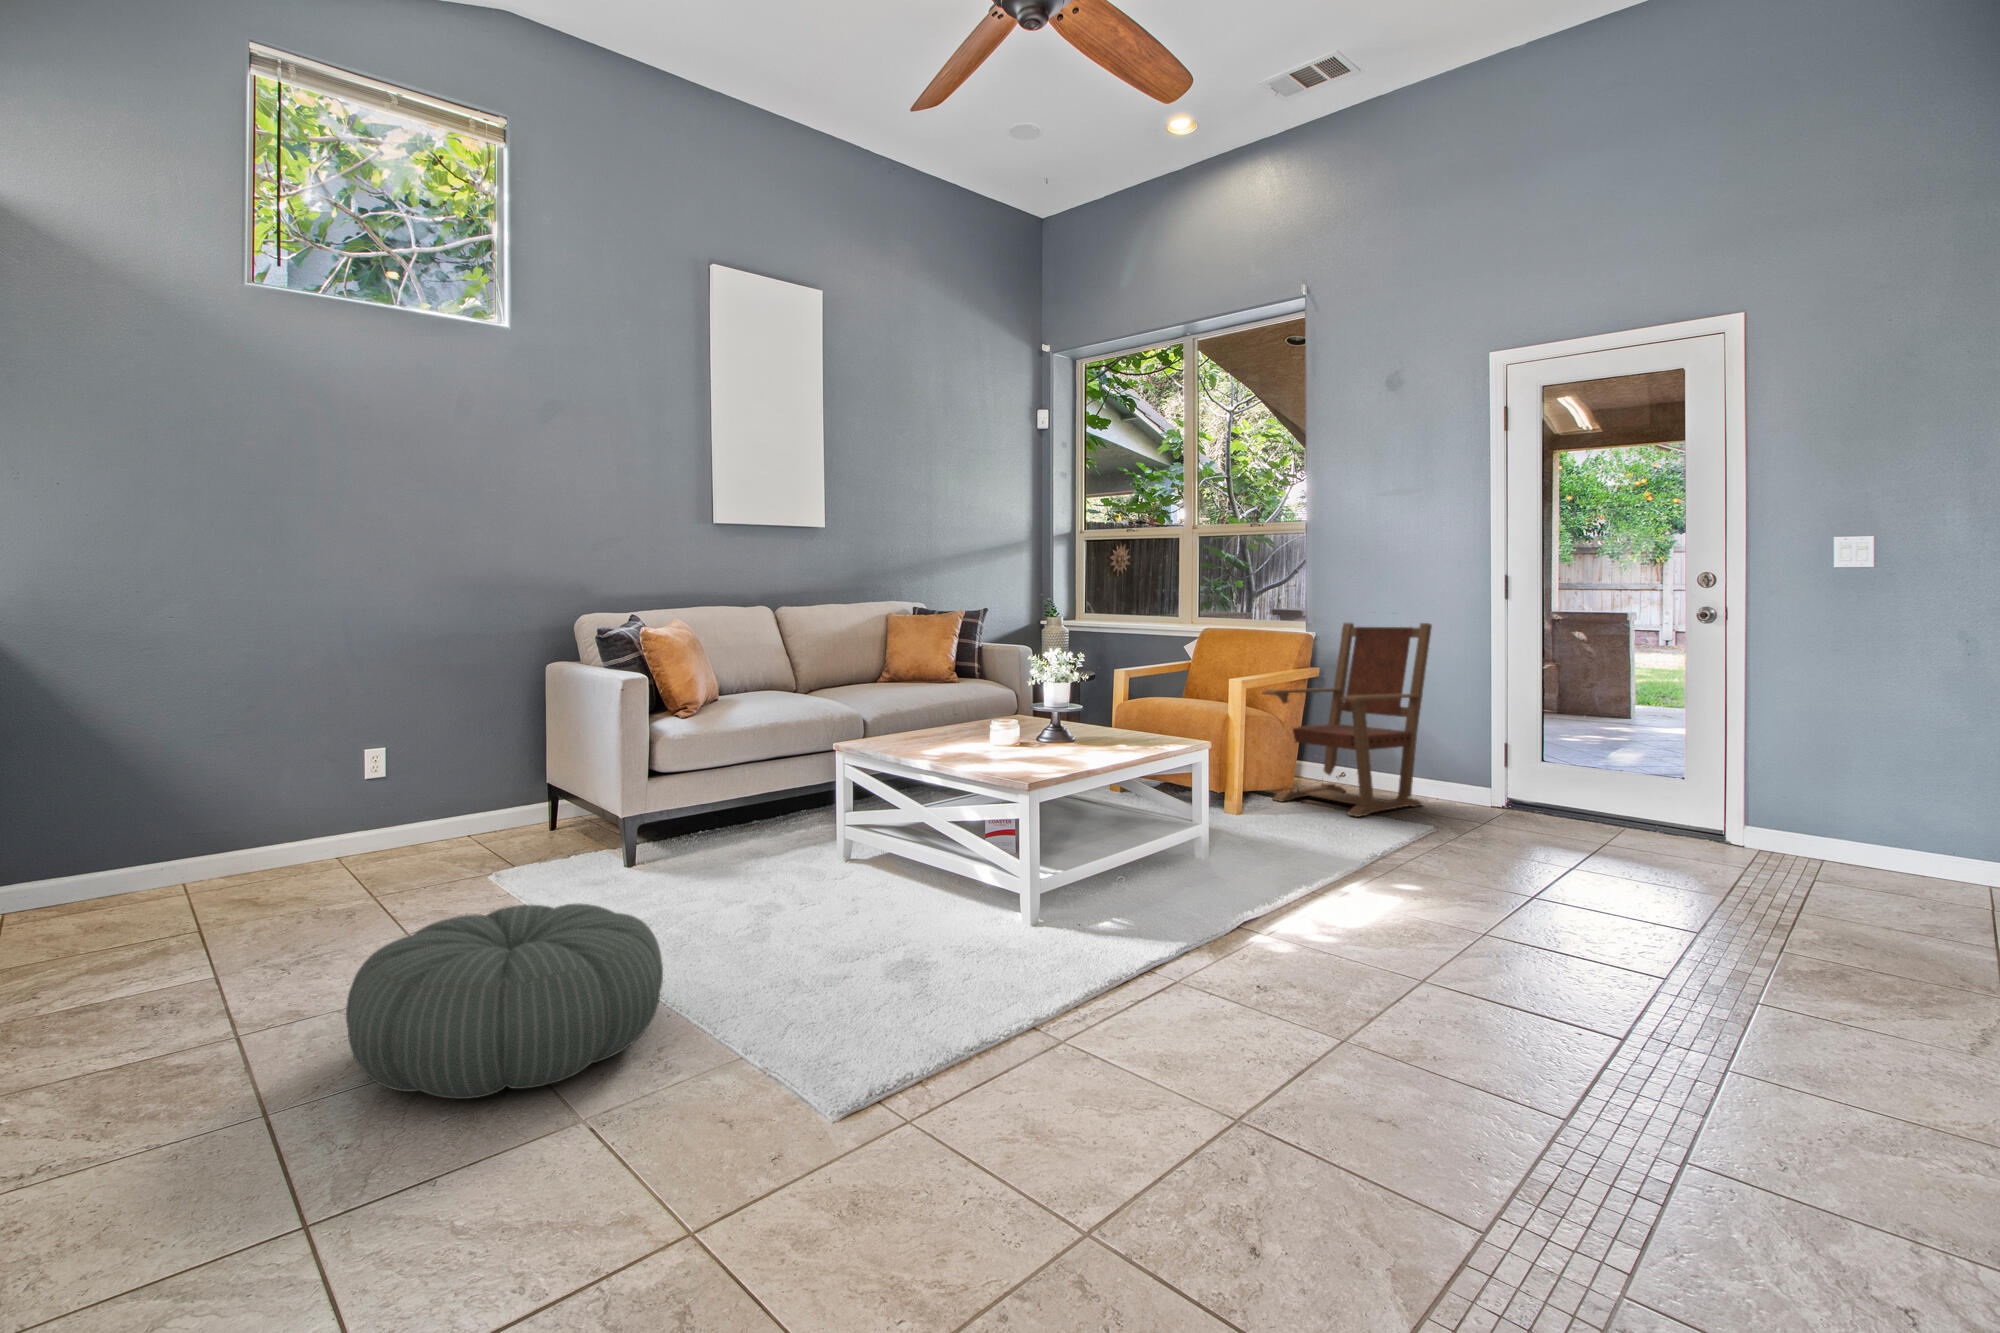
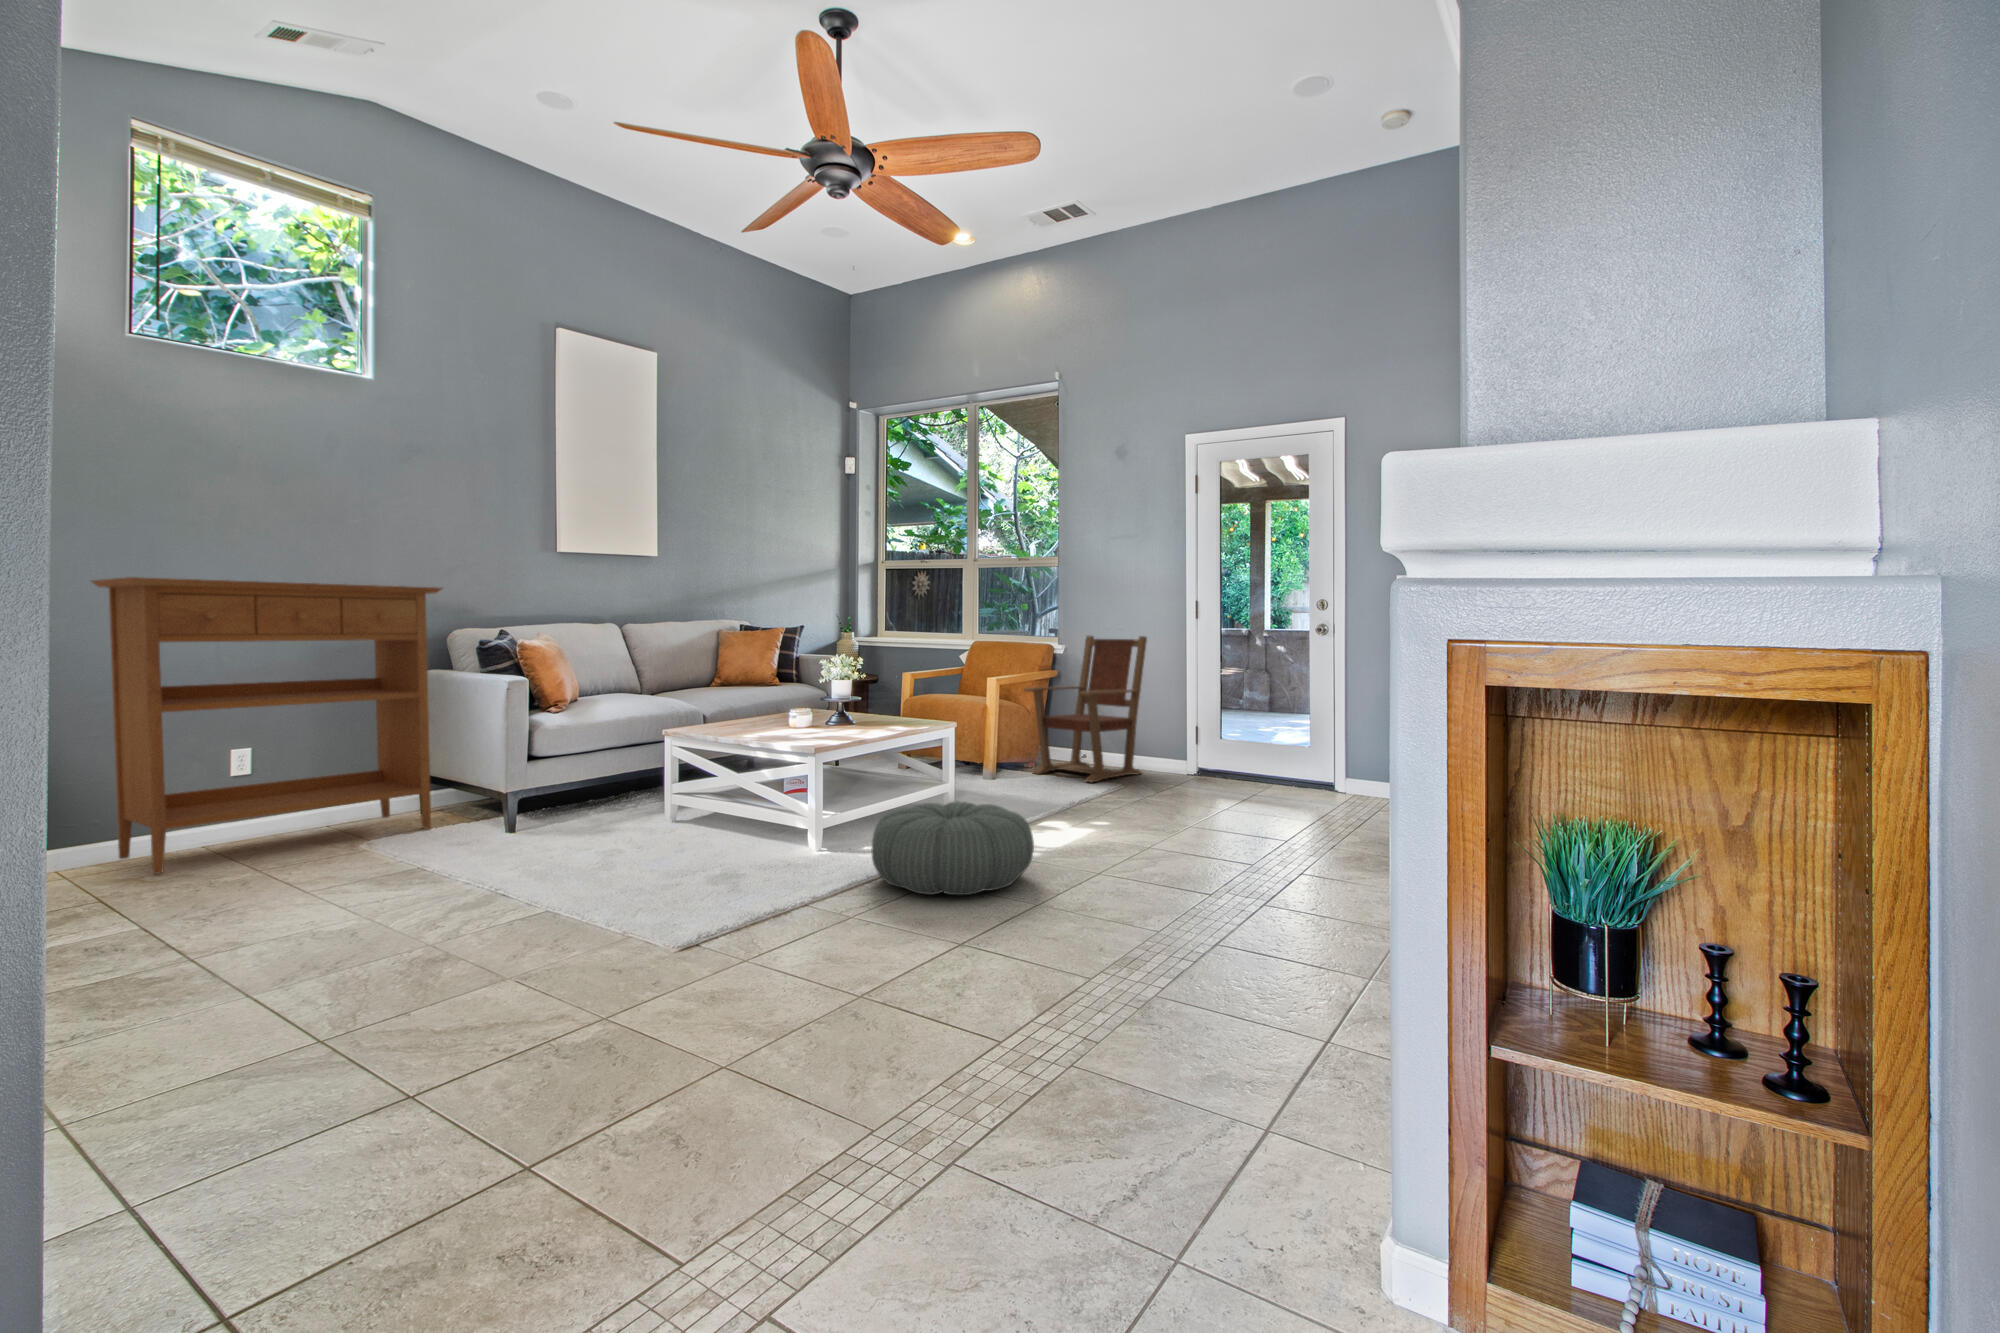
console table: none [176,551,561,904] -> present [91,577,442,874]
pouf: present [346,904,663,1099] -> present [872,801,1034,895]

